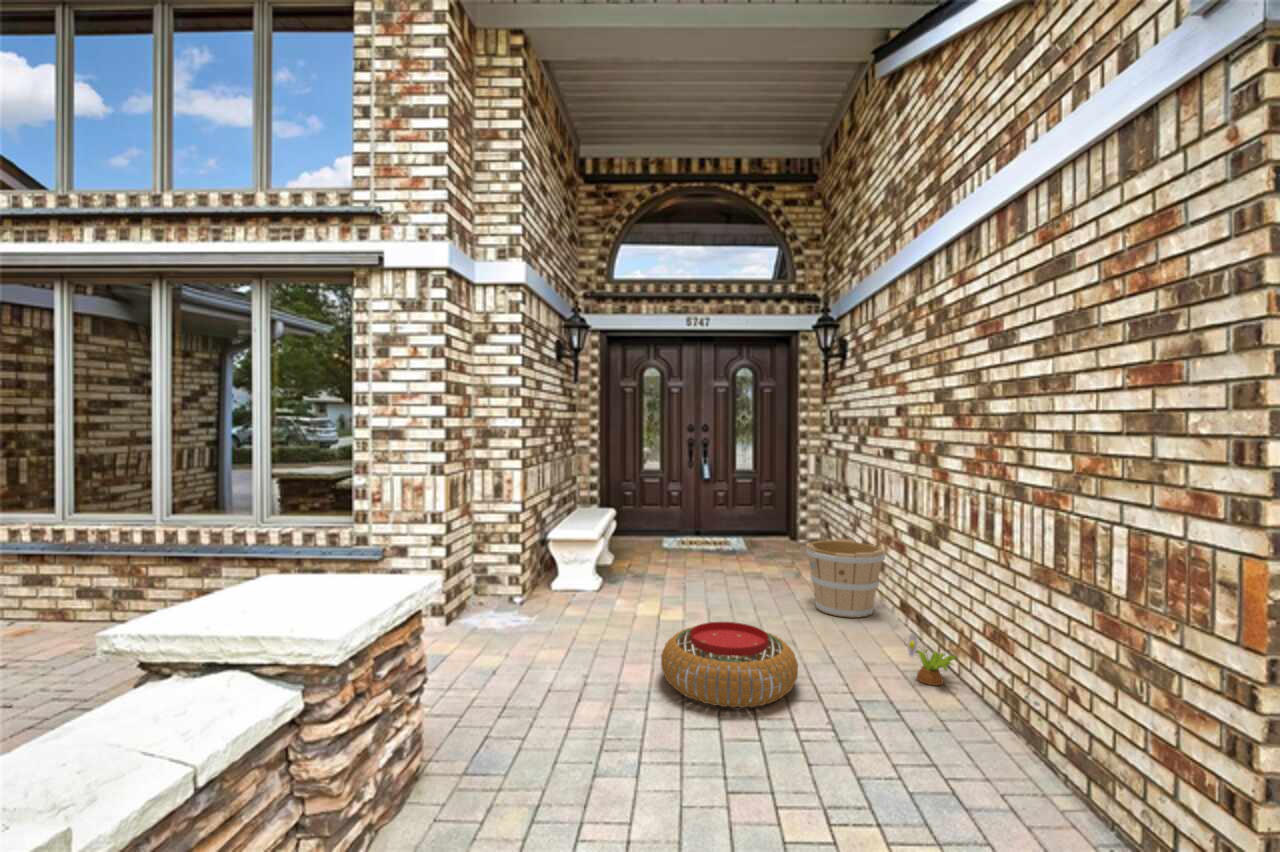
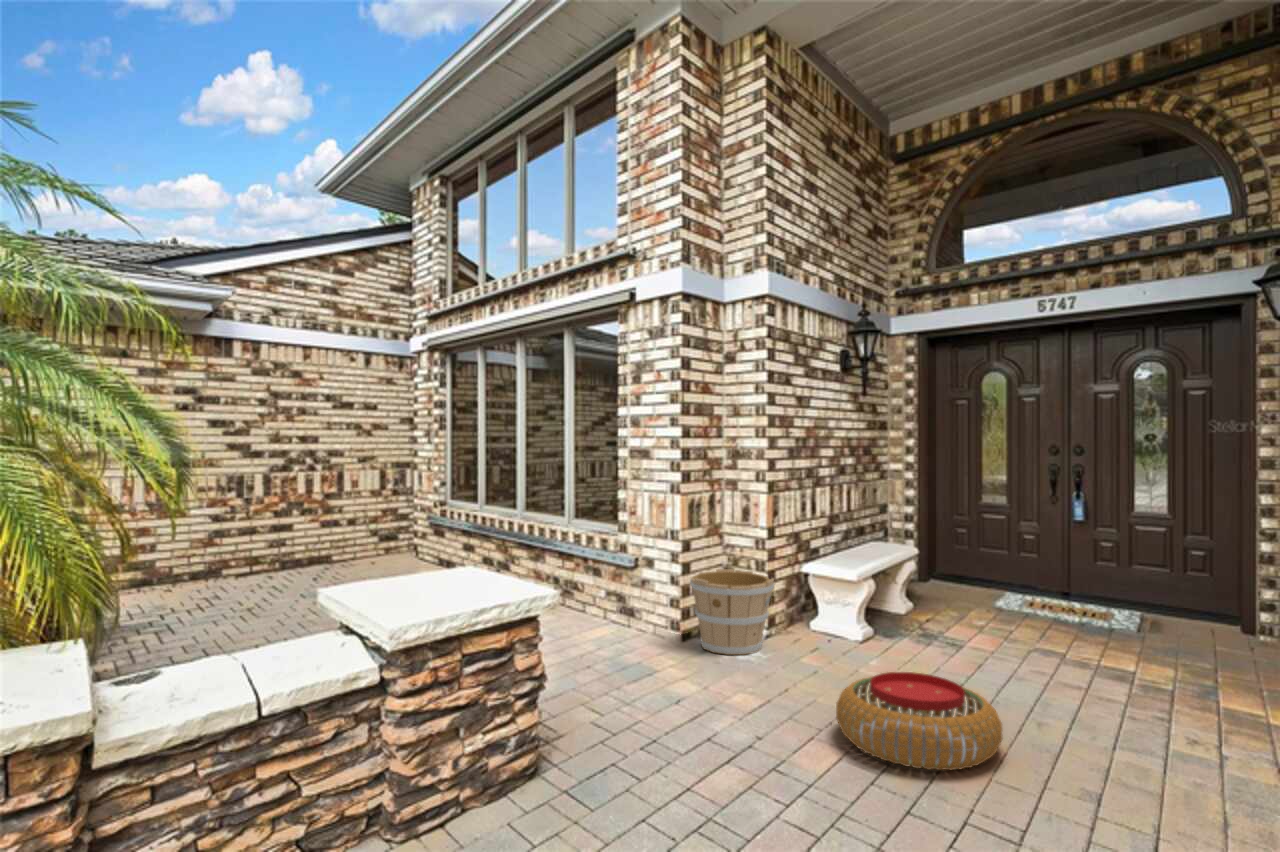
wooden bucket: present [806,539,885,618] -> present [690,569,774,655]
decorative plant: present [908,634,956,685] -> none [1177,729,1258,810]

